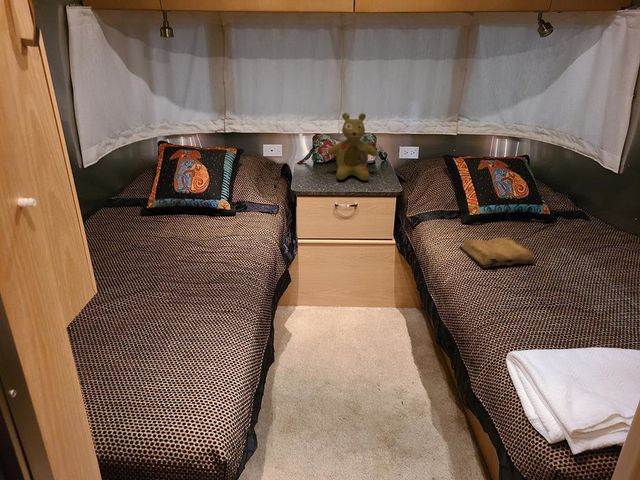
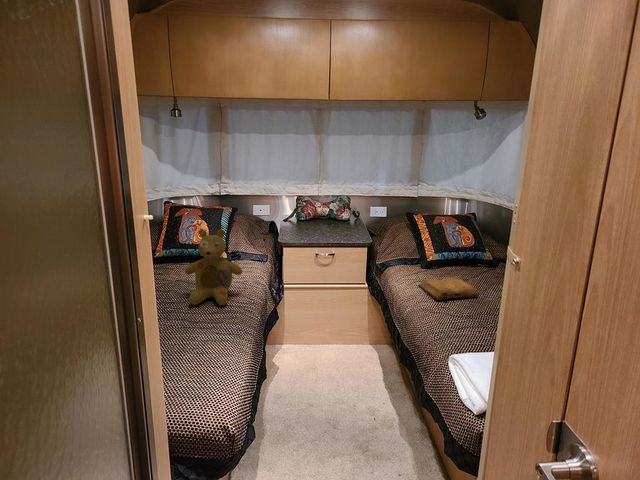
stuffed bear: present [327,113,377,180] -> present [185,229,242,305]

